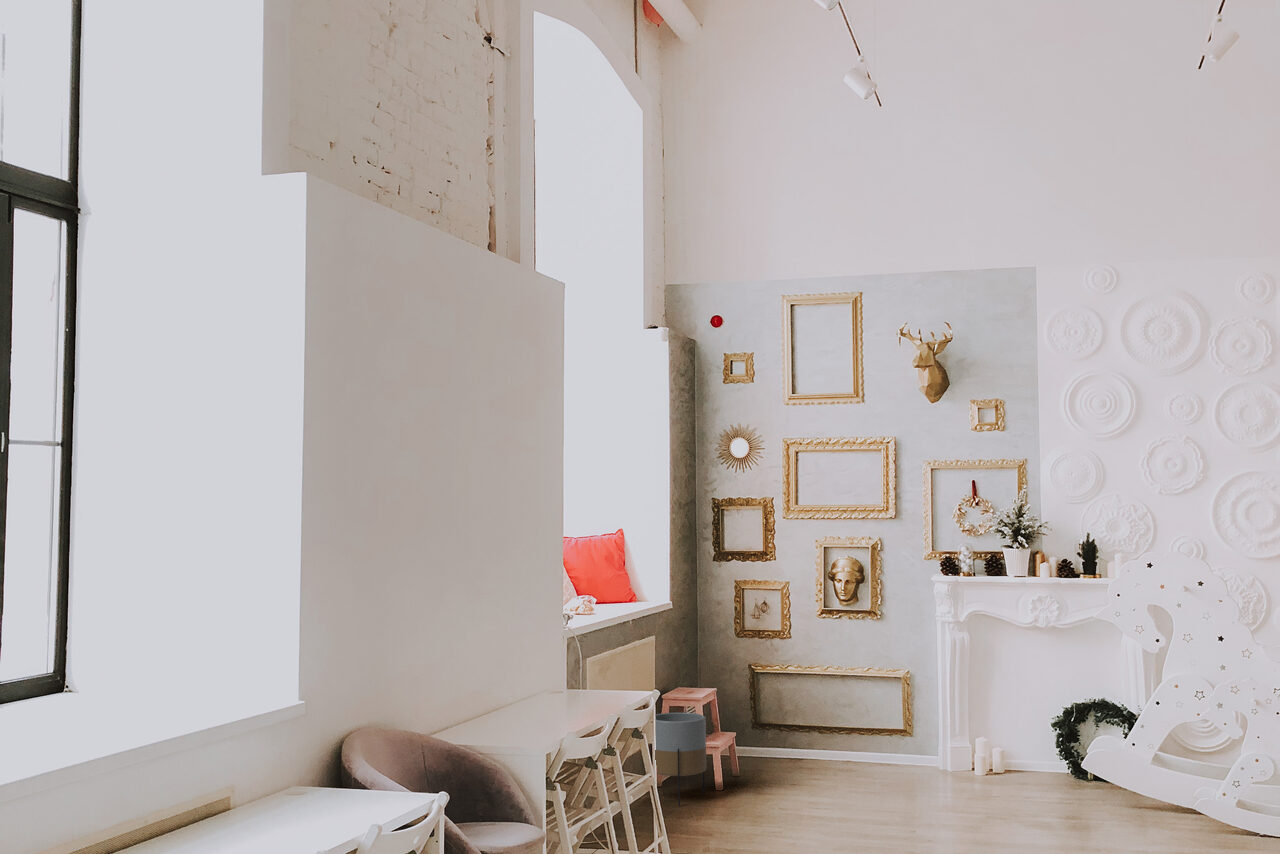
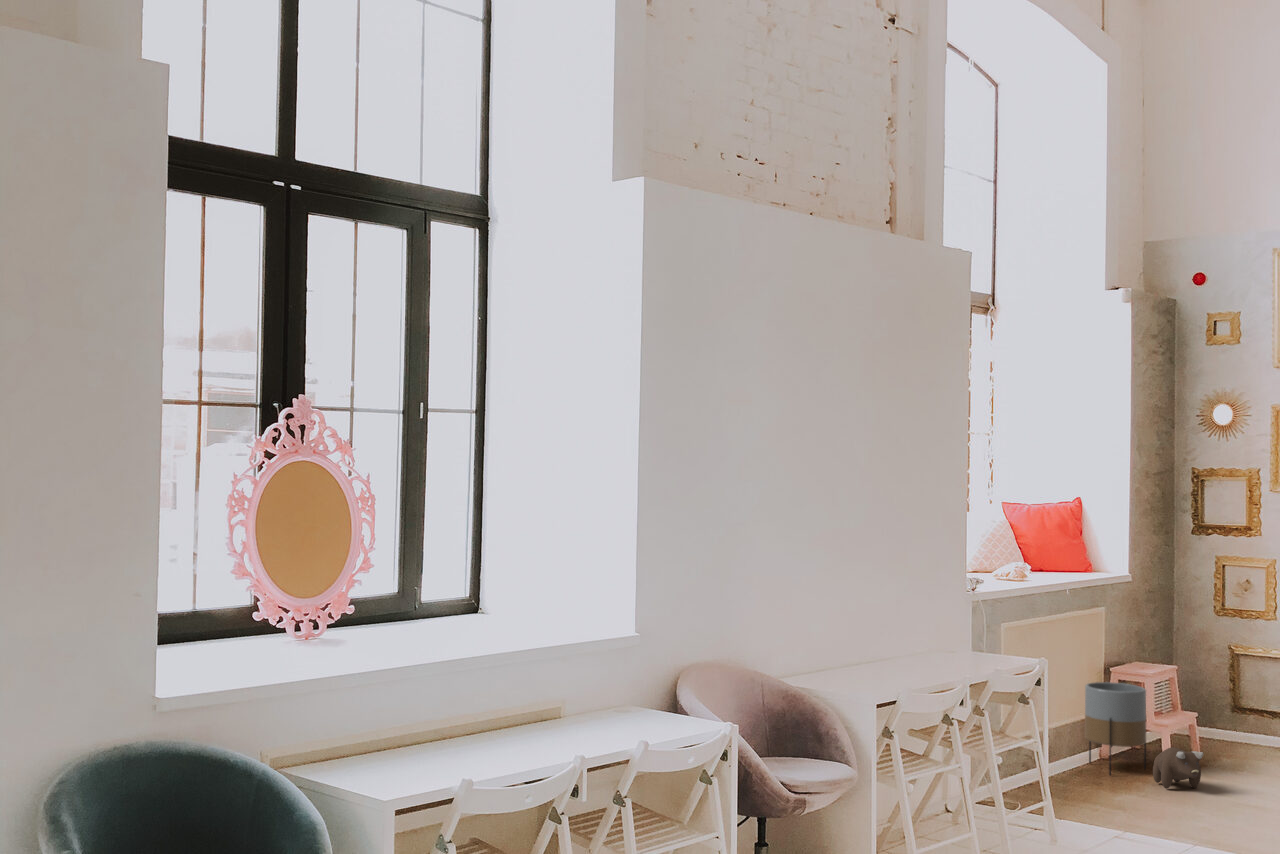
plush toy: none [722,770,770,811] -> present [1153,747,1203,789]

